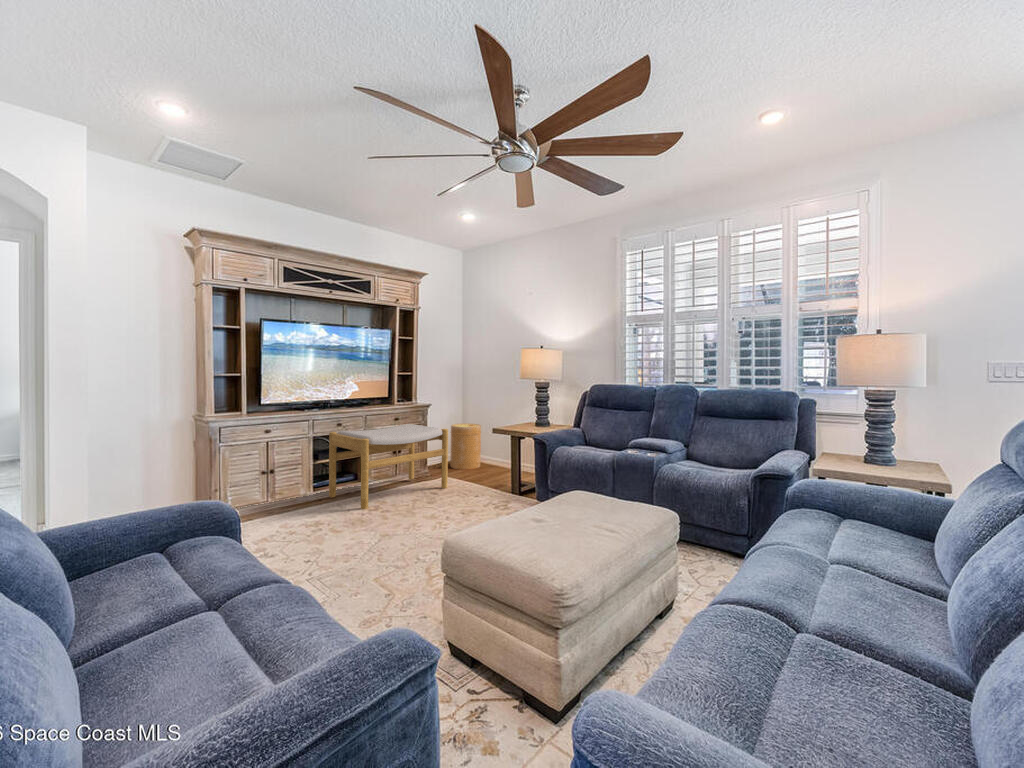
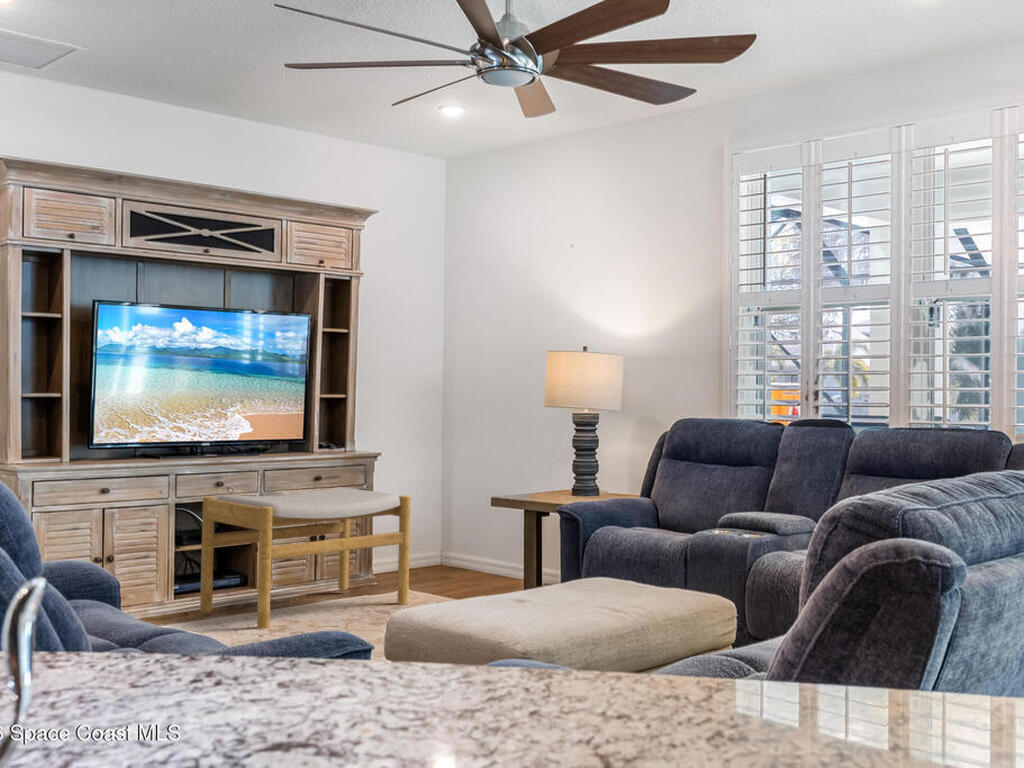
basket: present [450,424,481,469] -> none [417,492,476,579]

